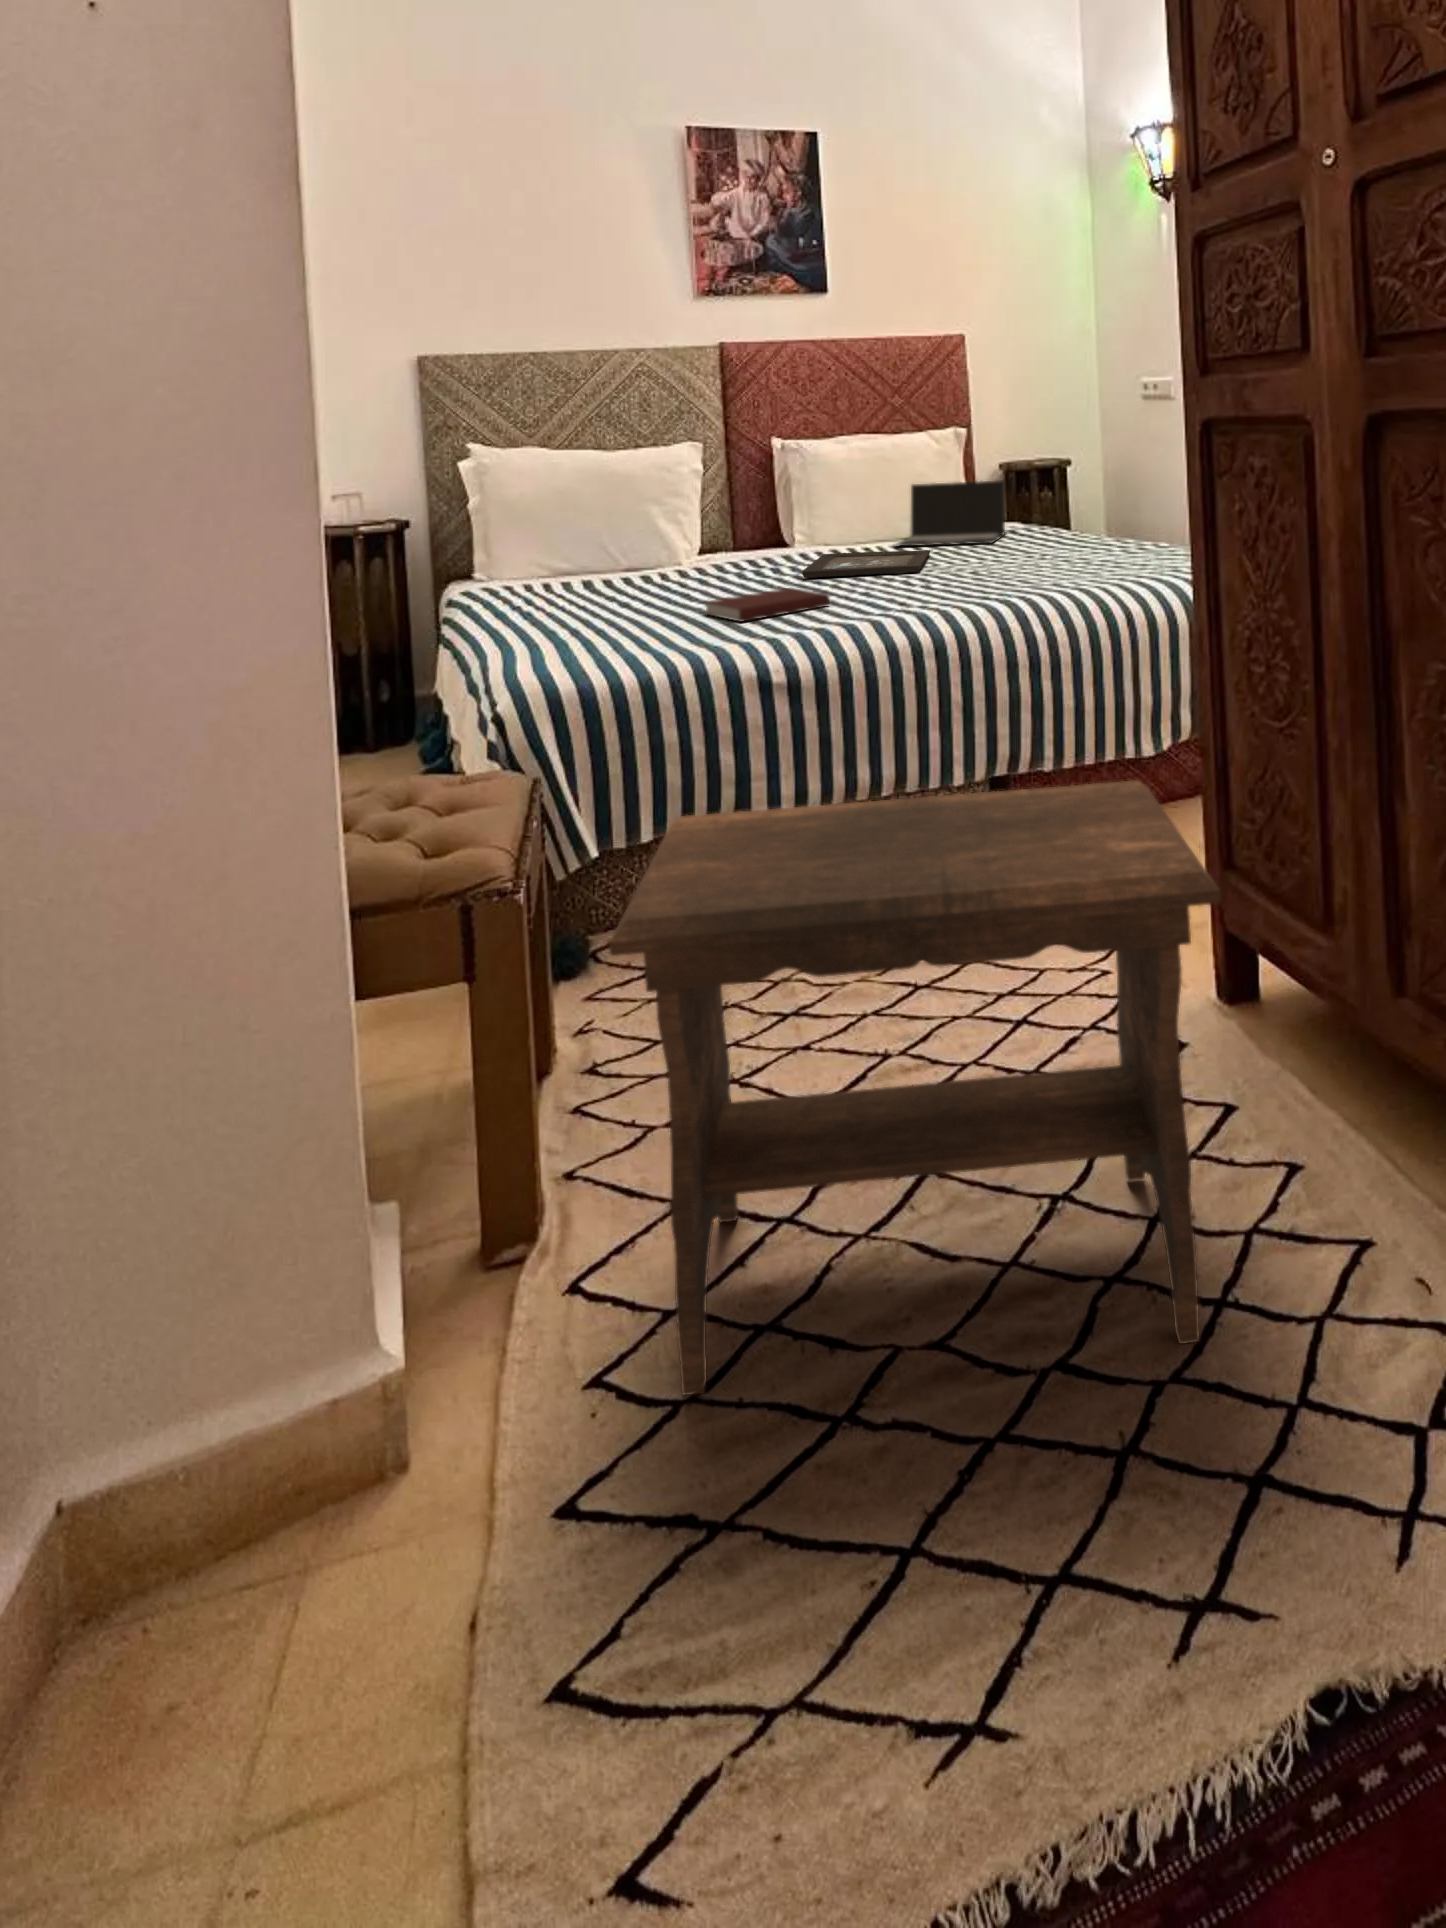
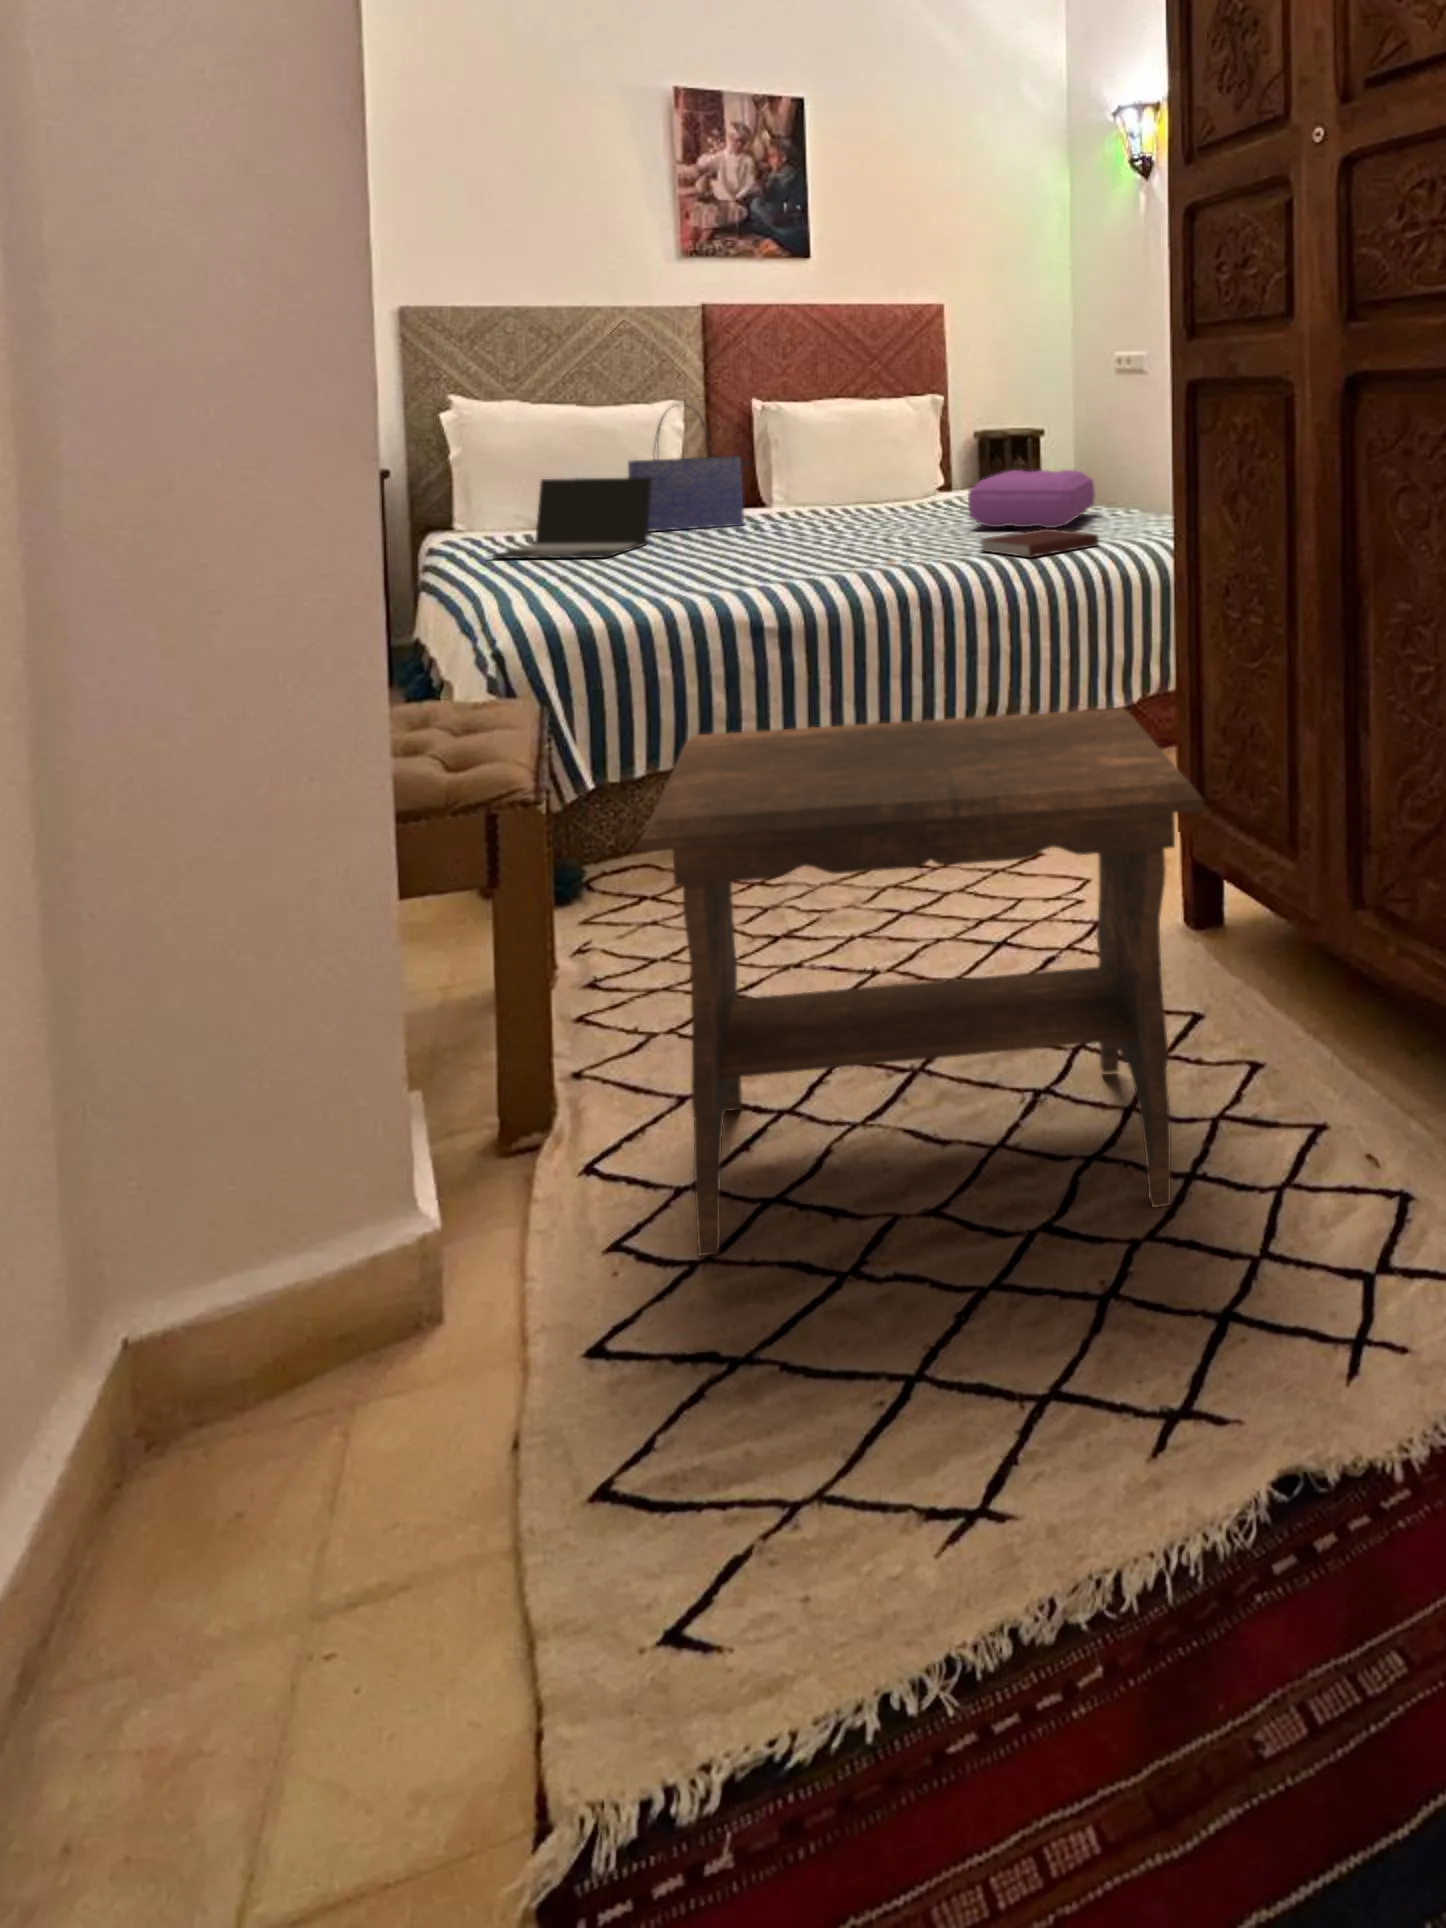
tote bag: none [641,447,766,582] -> present [628,403,749,532]
laptop: present [895,481,1005,547] -> present [489,477,652,558]
pillow: none [989,506,1124,569] -> present [968,470,1095,529]
tray: present [802,550,930,578] -> none [786,509,908,532]
notebook: present [704,588,830,622] -> present [981,529,1099,557]

